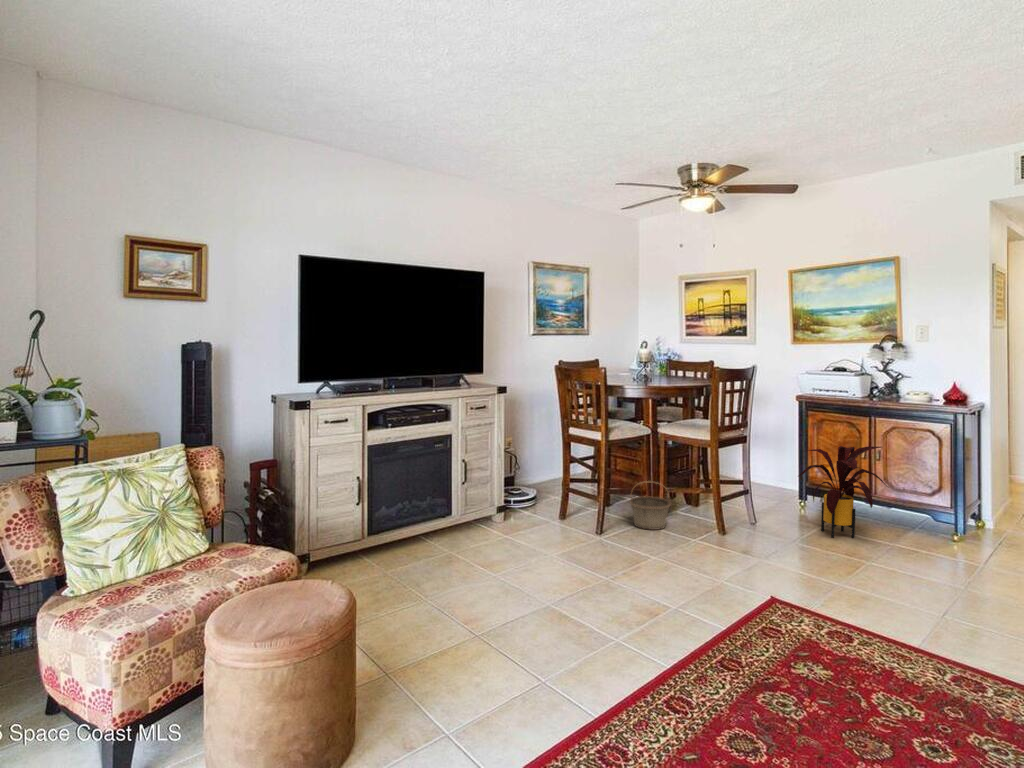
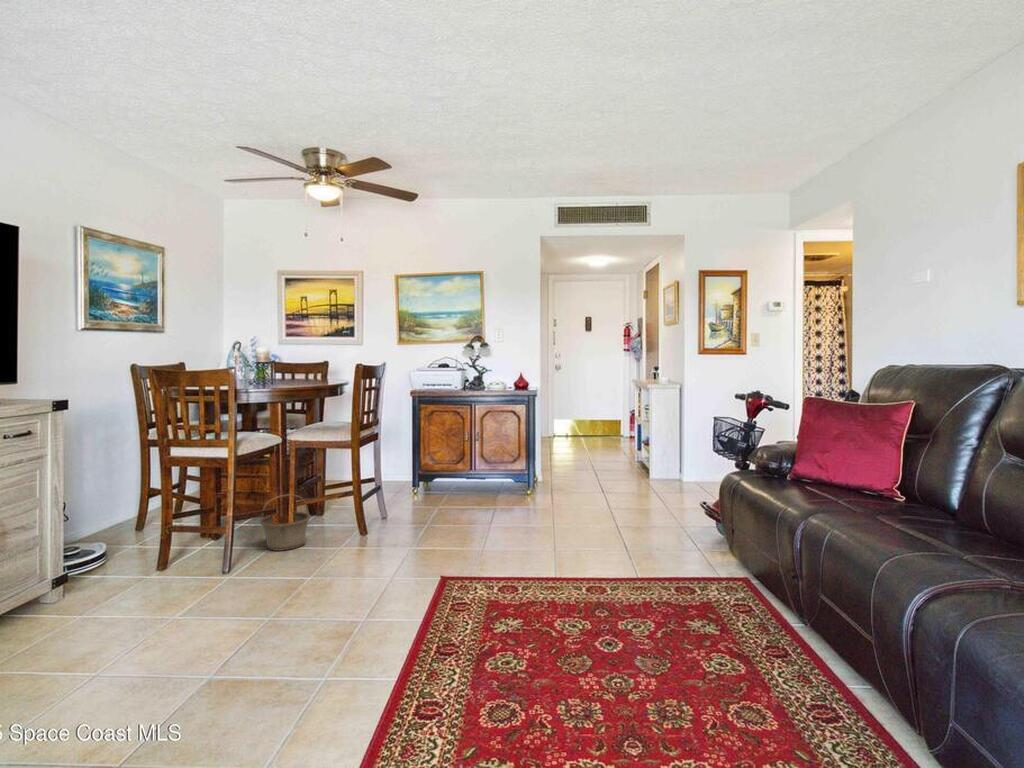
house plant: present [799,446,888,538] -> none [425,429,493,515]

